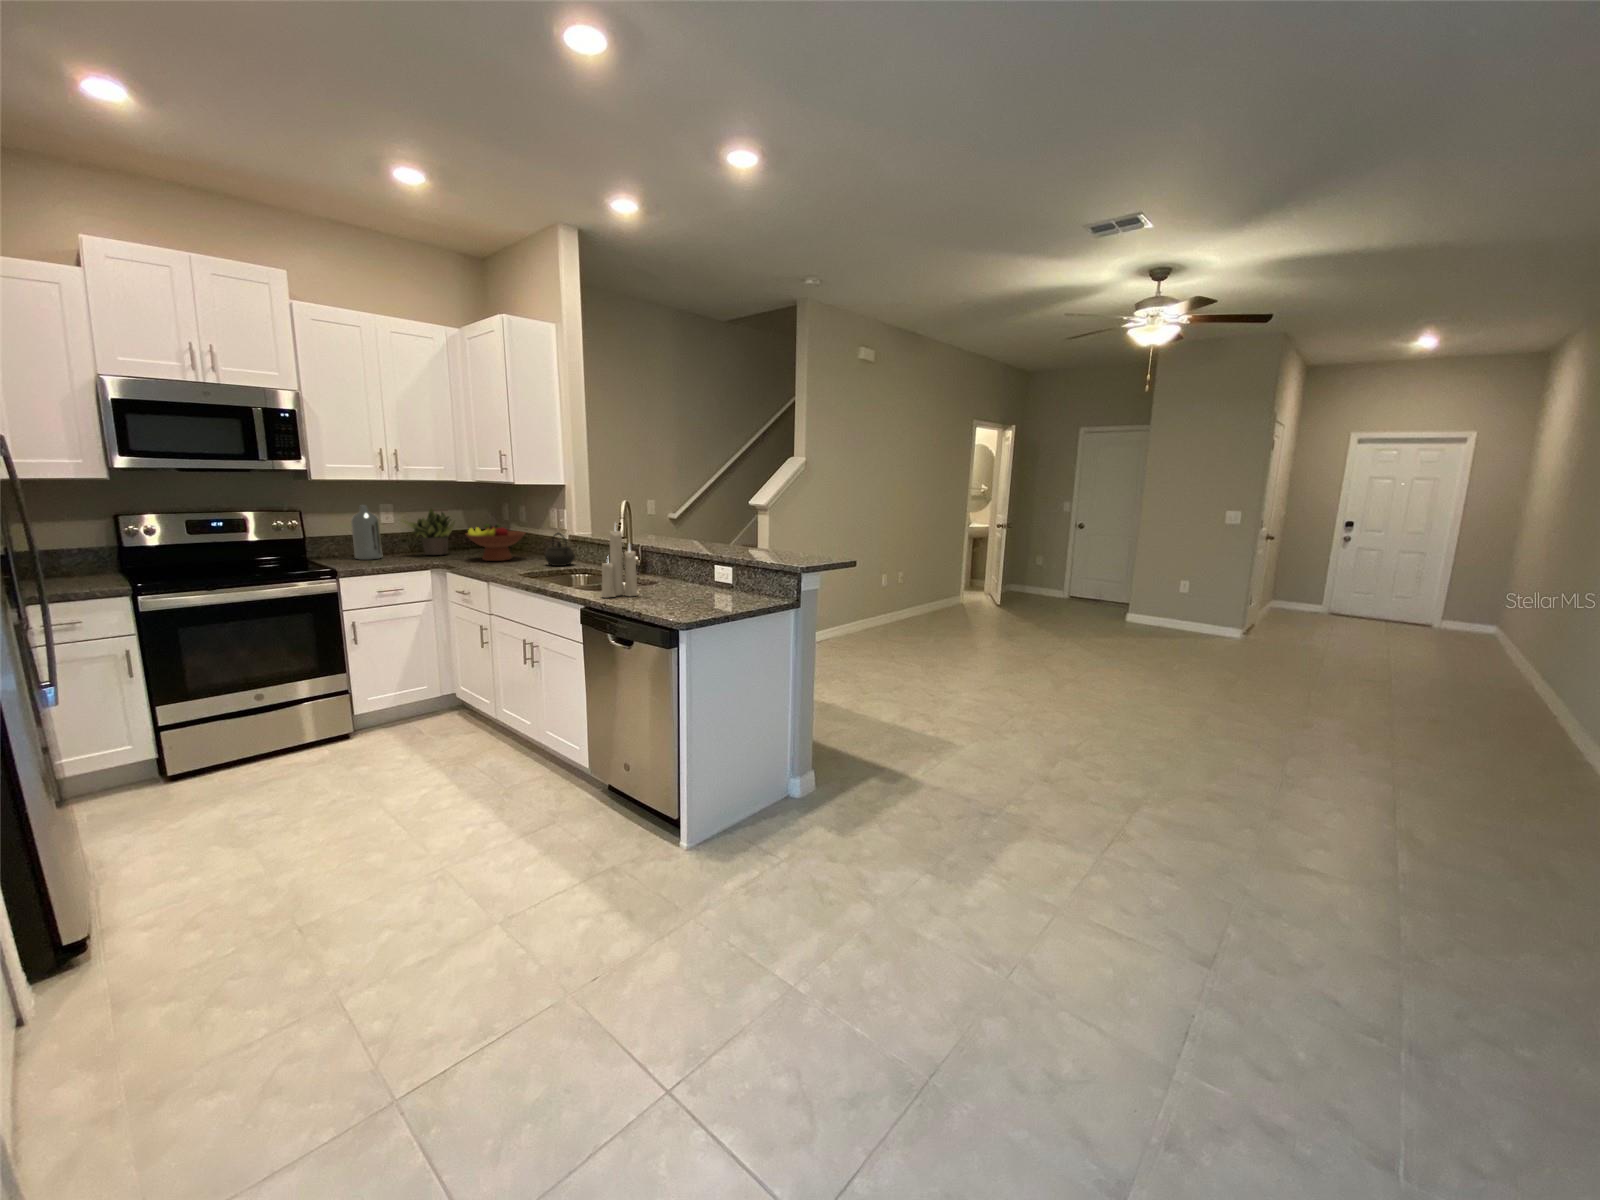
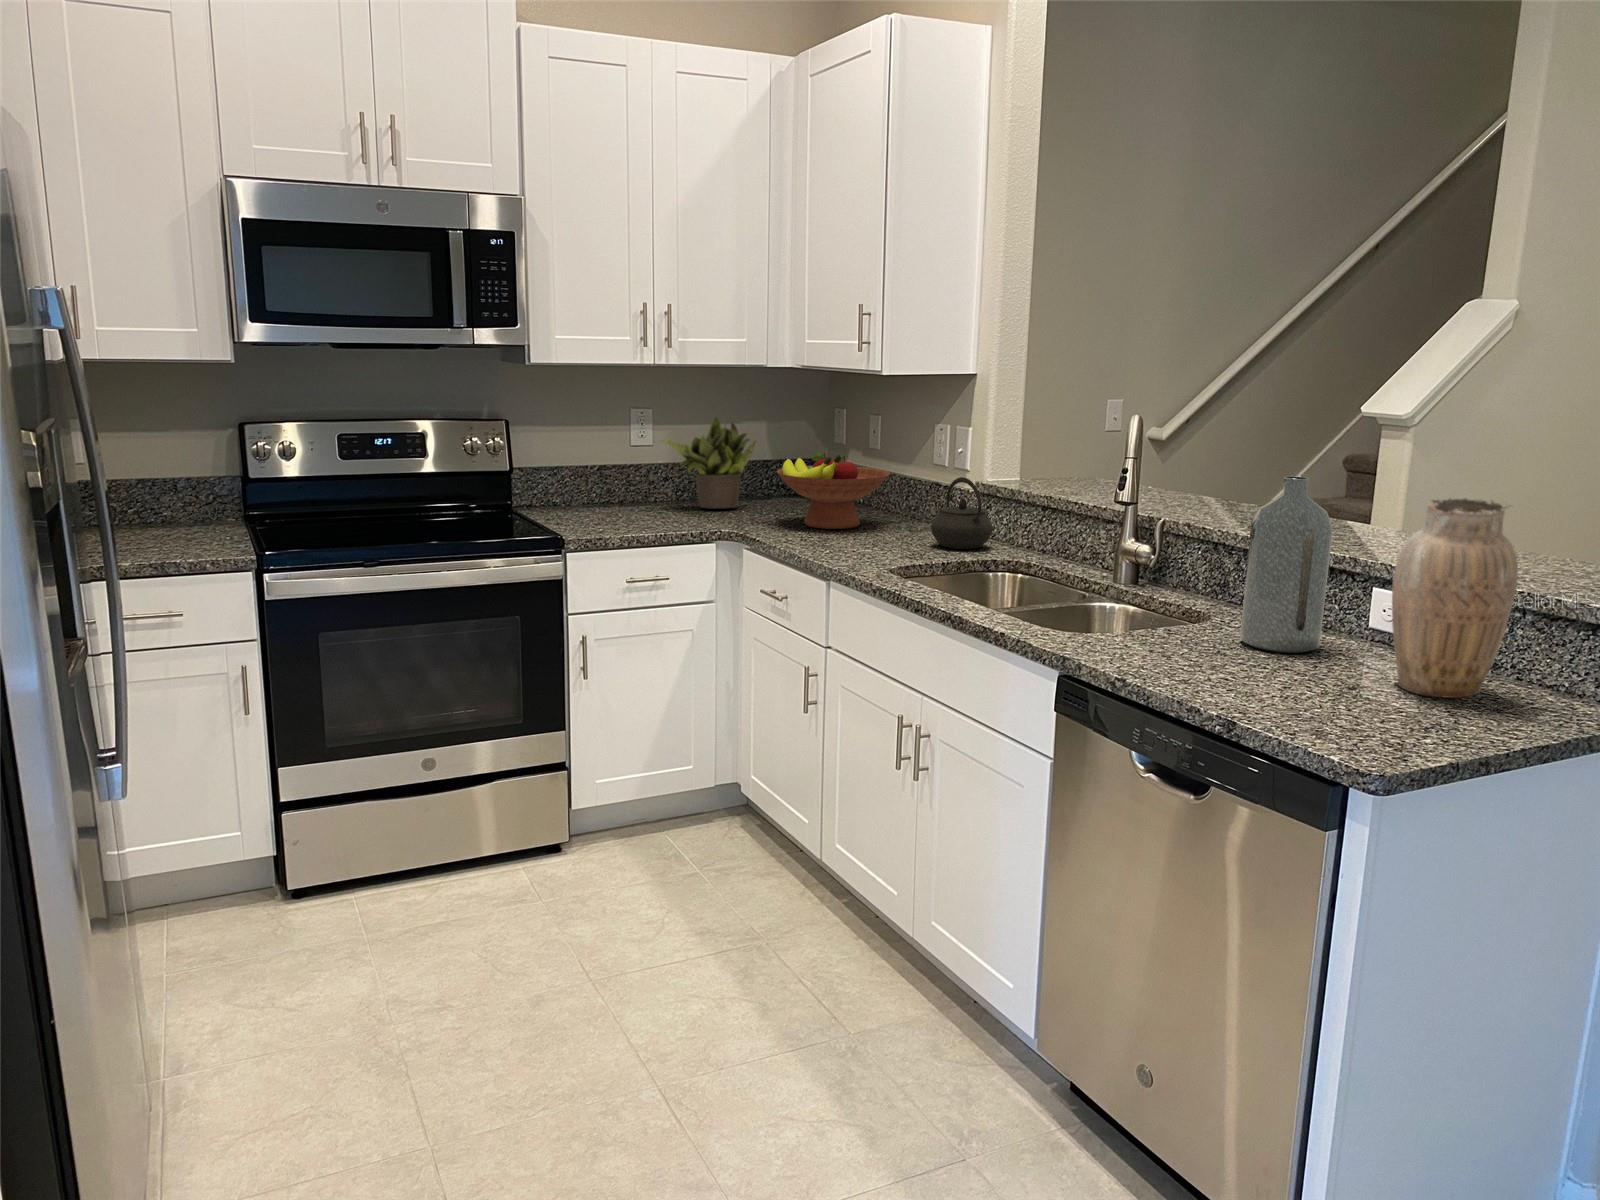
bottle: present [351,505,382,560] -> present [1240,476,1333,653]
vase: none [707,526,748,601] -> present [1392,499,1518,698]
candle: present [601,530,638,598] -> none [1101,465,1194,657]

